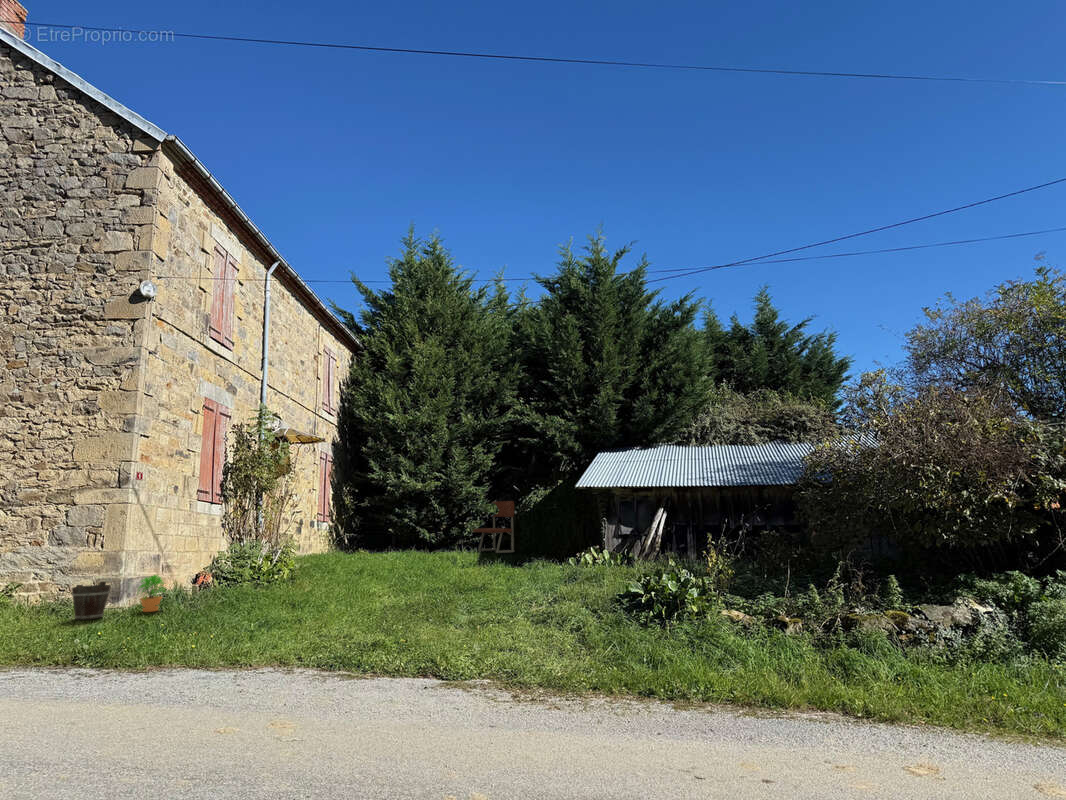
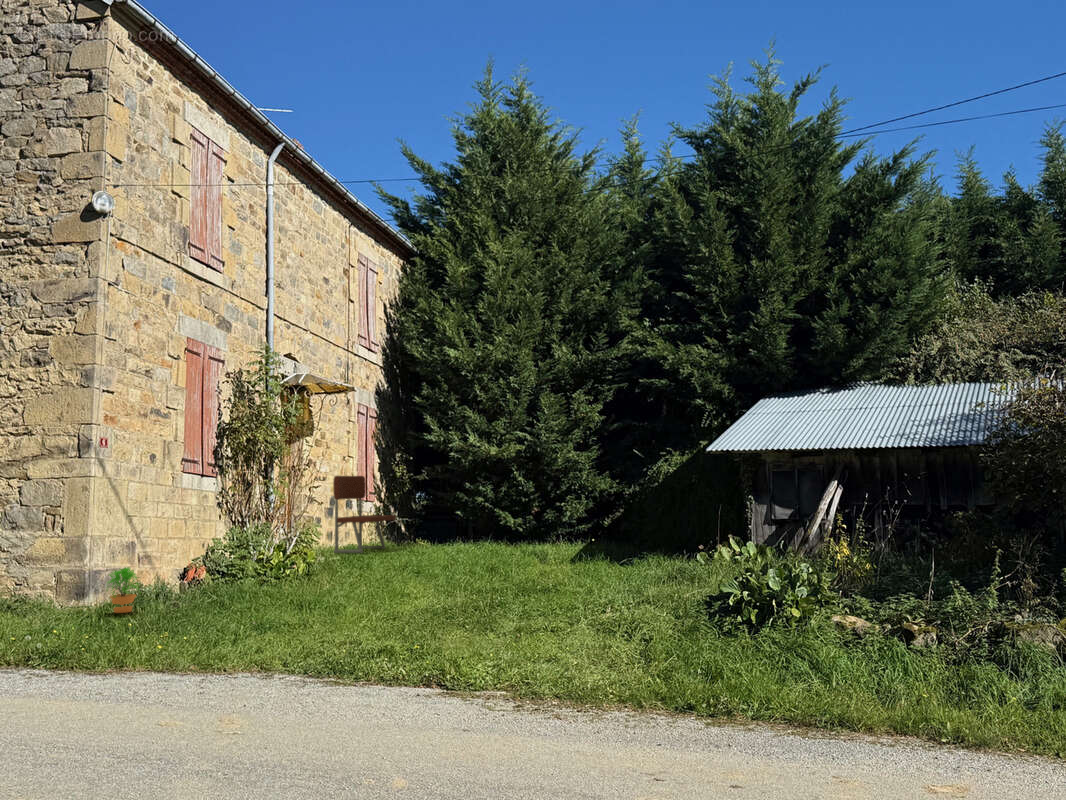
bench: present [473,501,514,553] -> present [333,476,396,553]
bucket: present [72,581,111,620] -> none [29,574,74,620]

